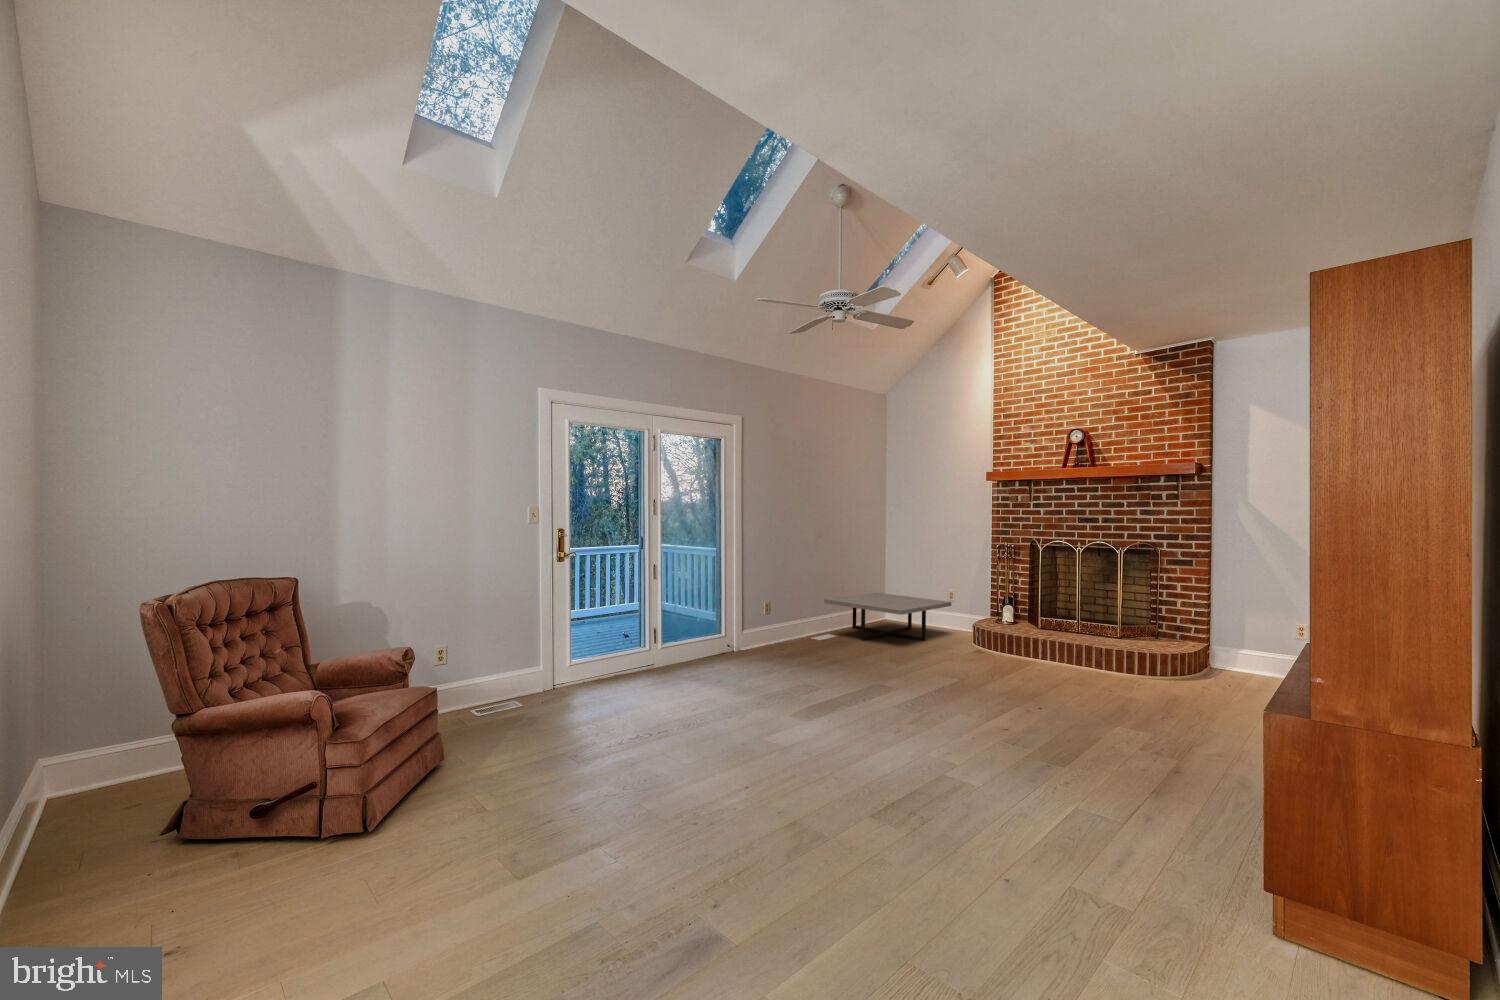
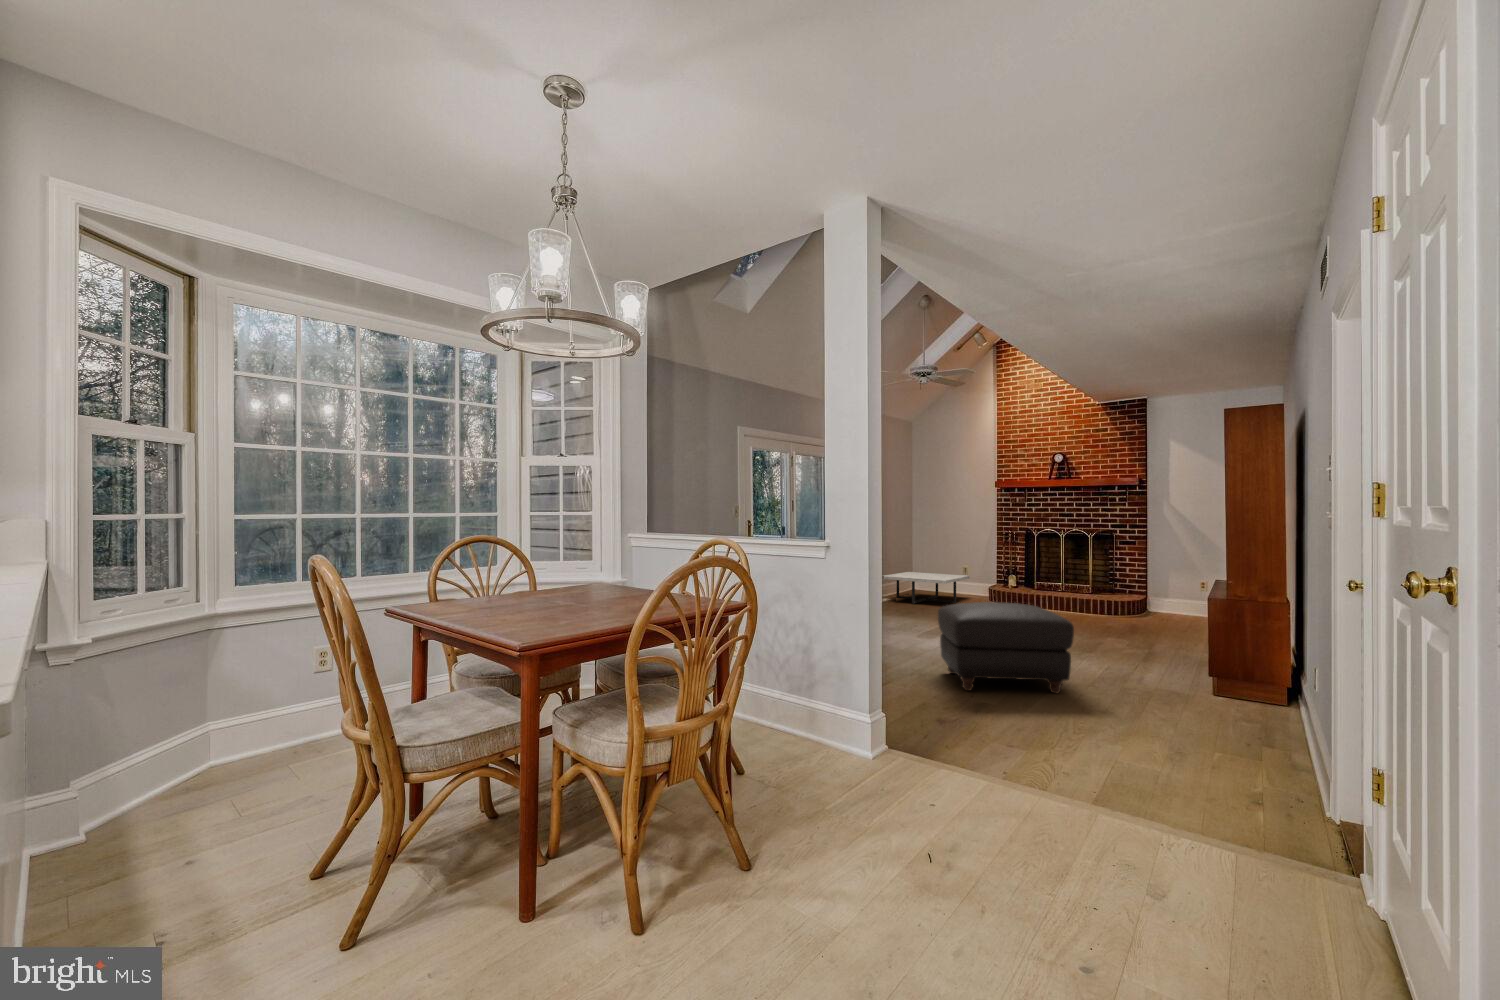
ottoman: none [668,687,910,912] -> present [938,602,1074,693]

